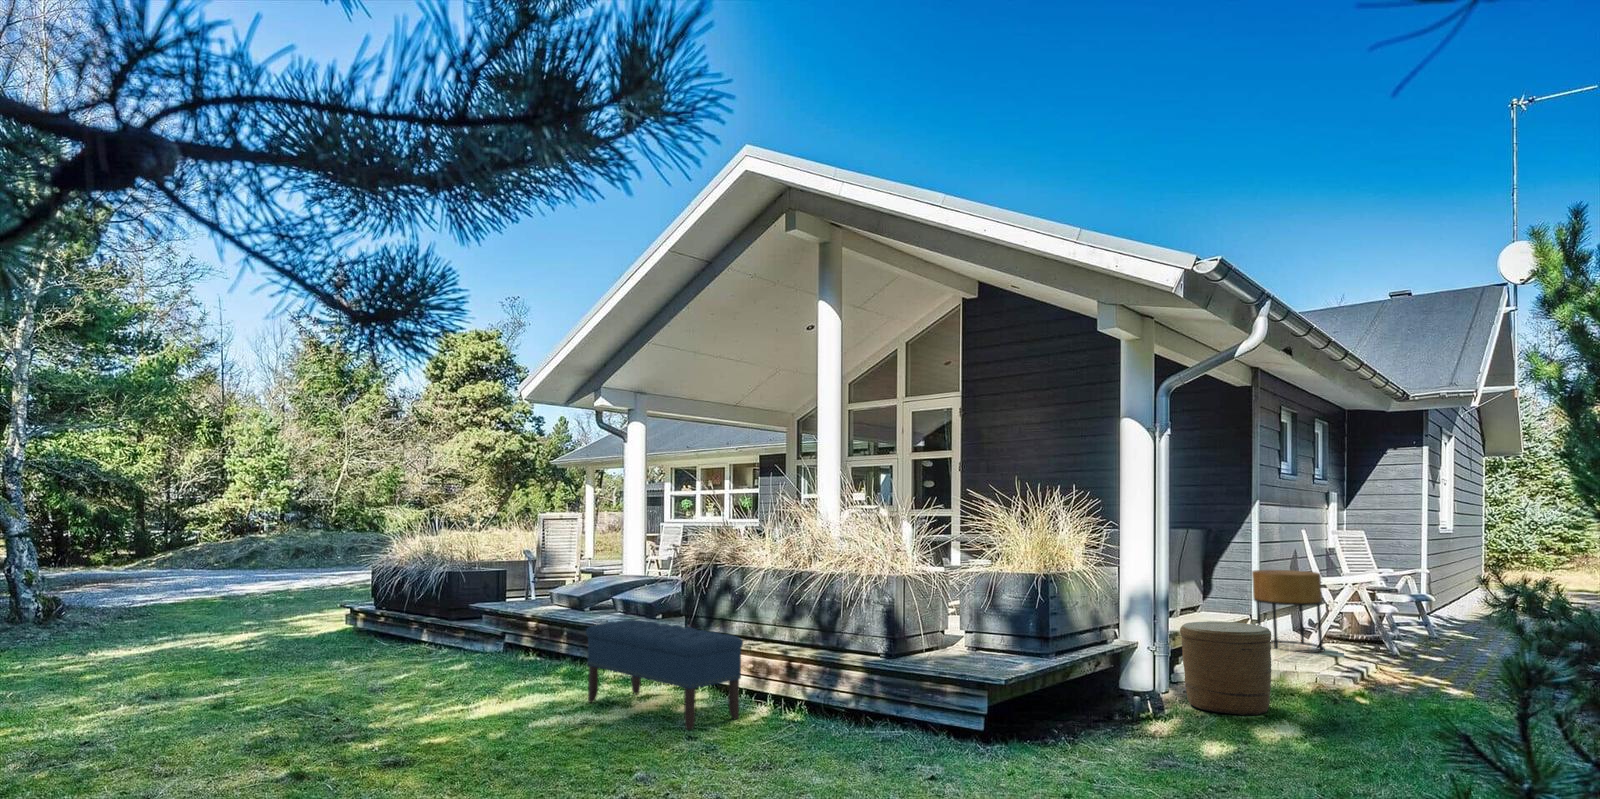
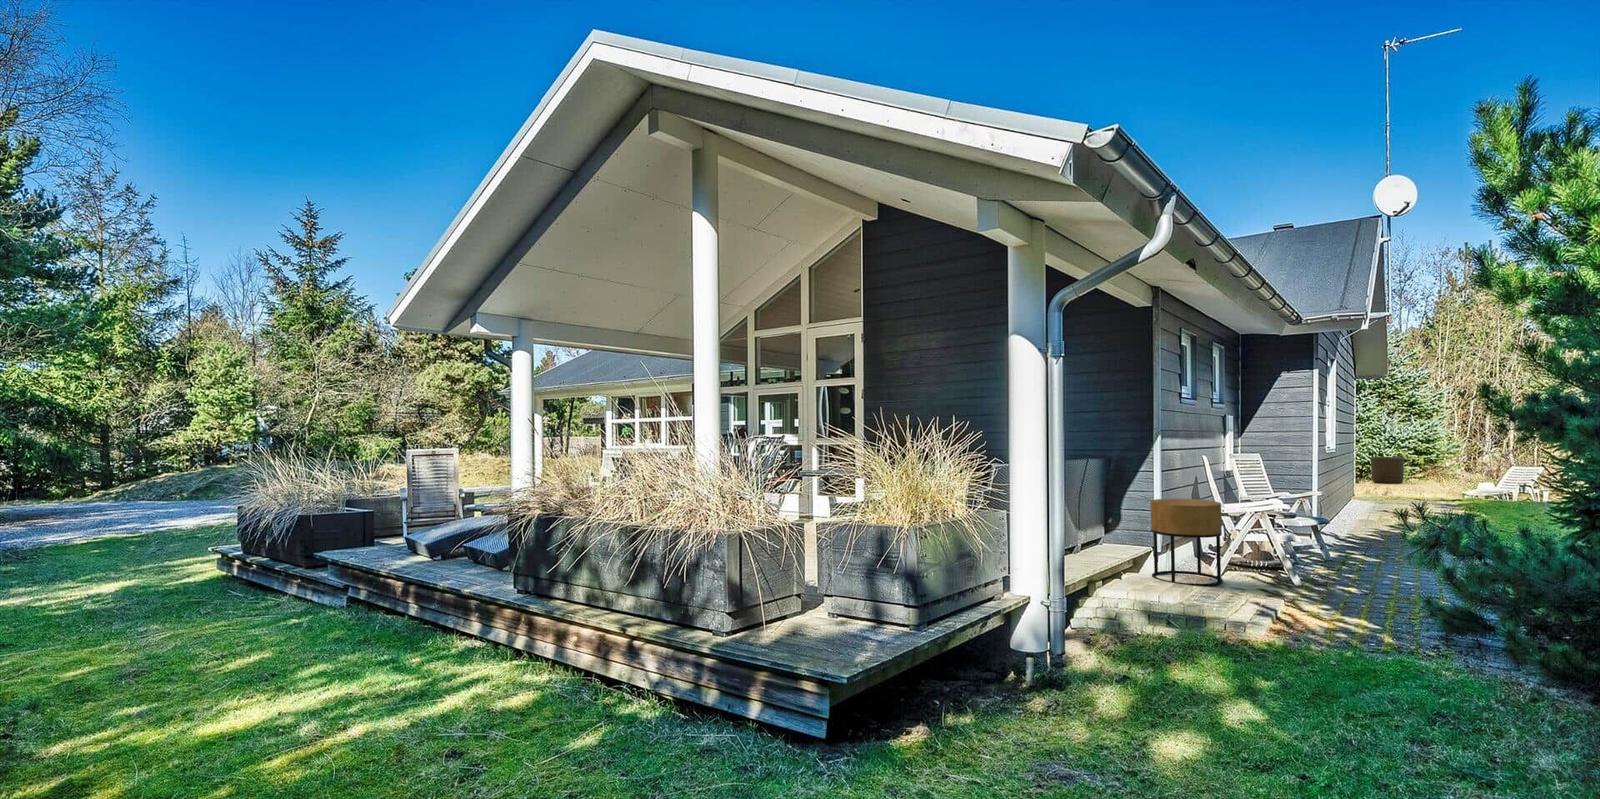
bench: present [586,619,743,730] -> none [406,571,573,712]
basket: present [1180,621,1271,715] -> present [1370,456,1404,484]

